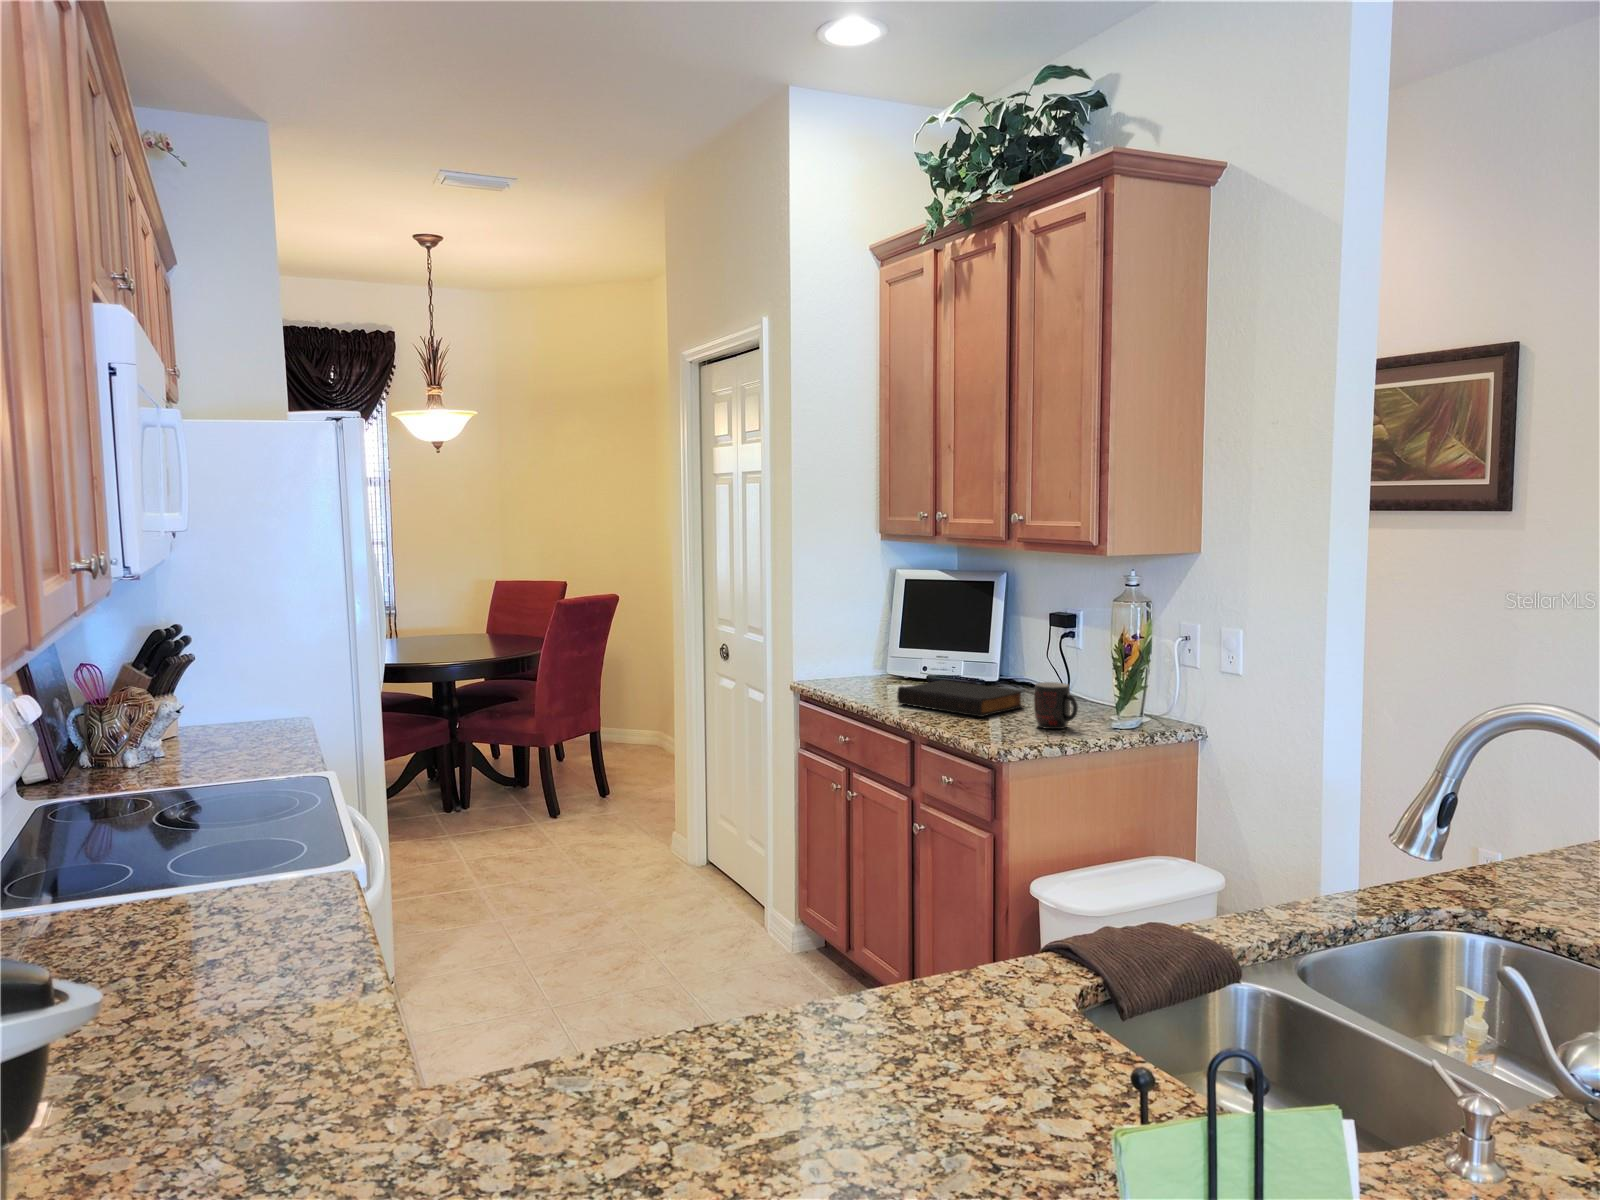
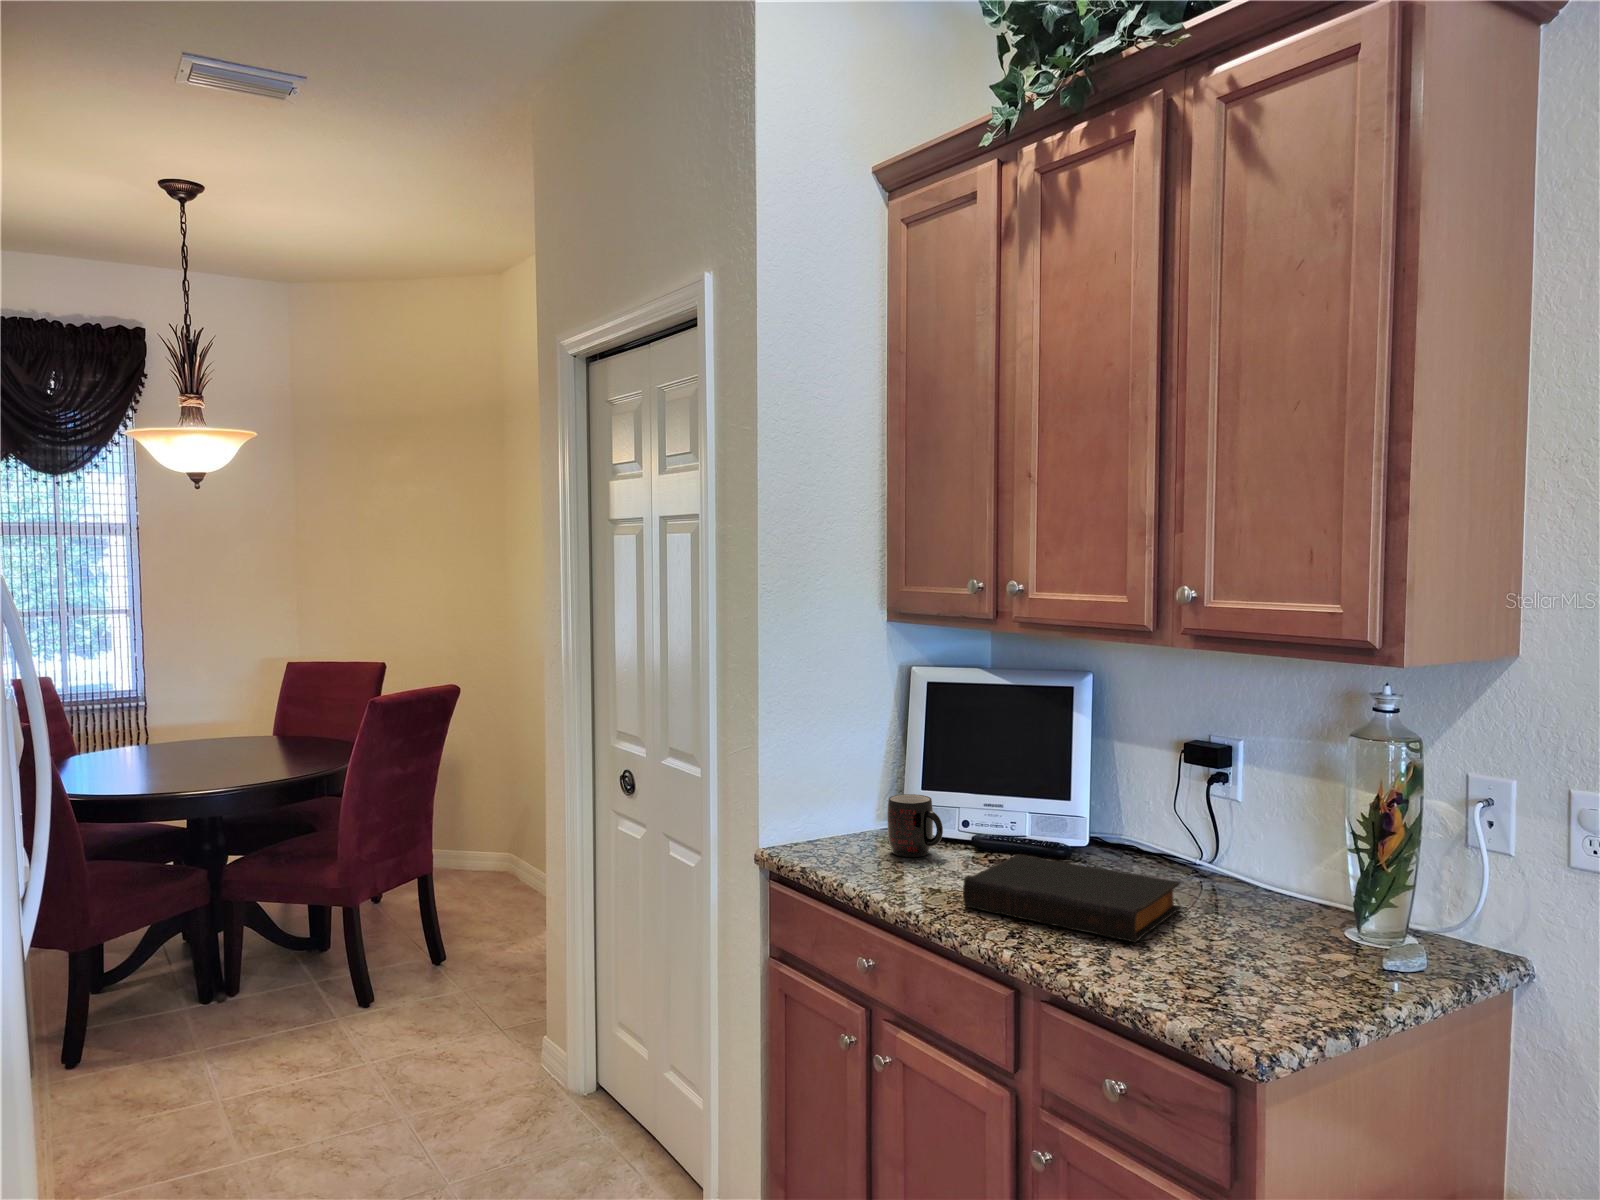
mug: present [1034,682,1078,729] -> present [887,794,943,857]

